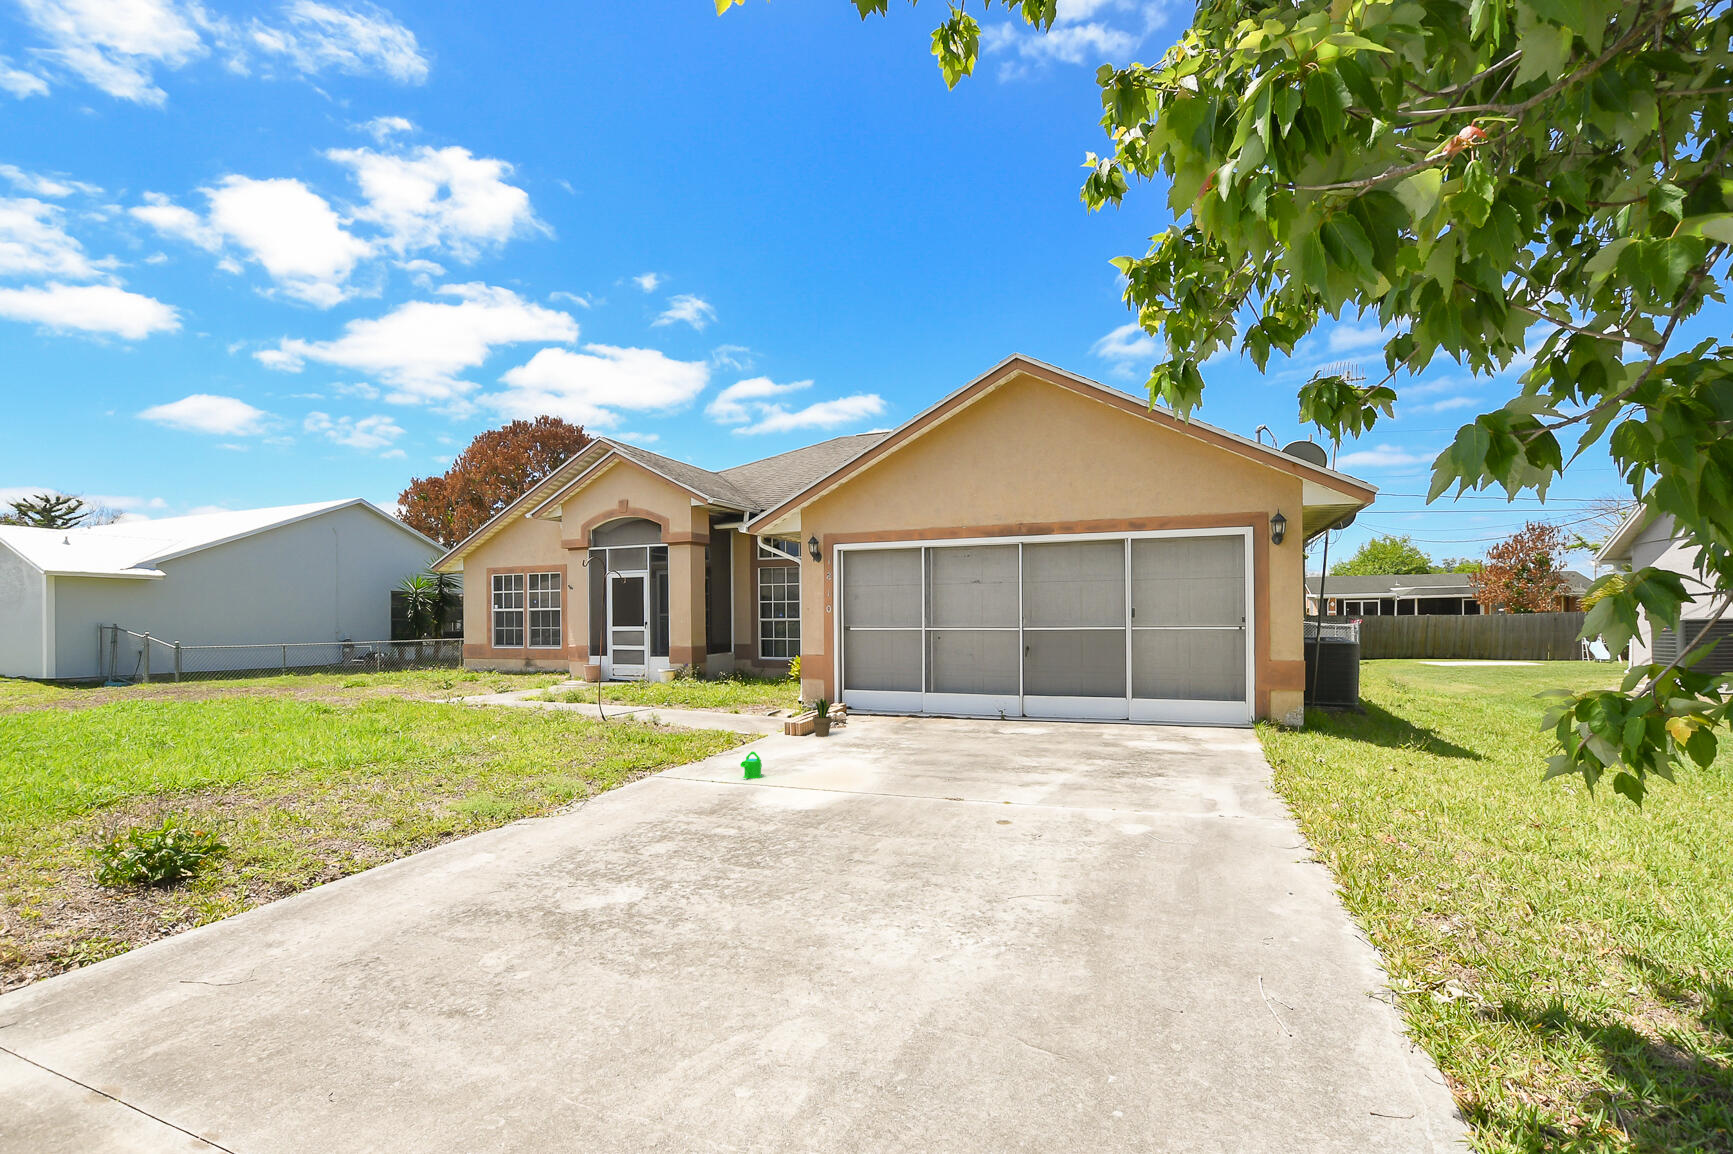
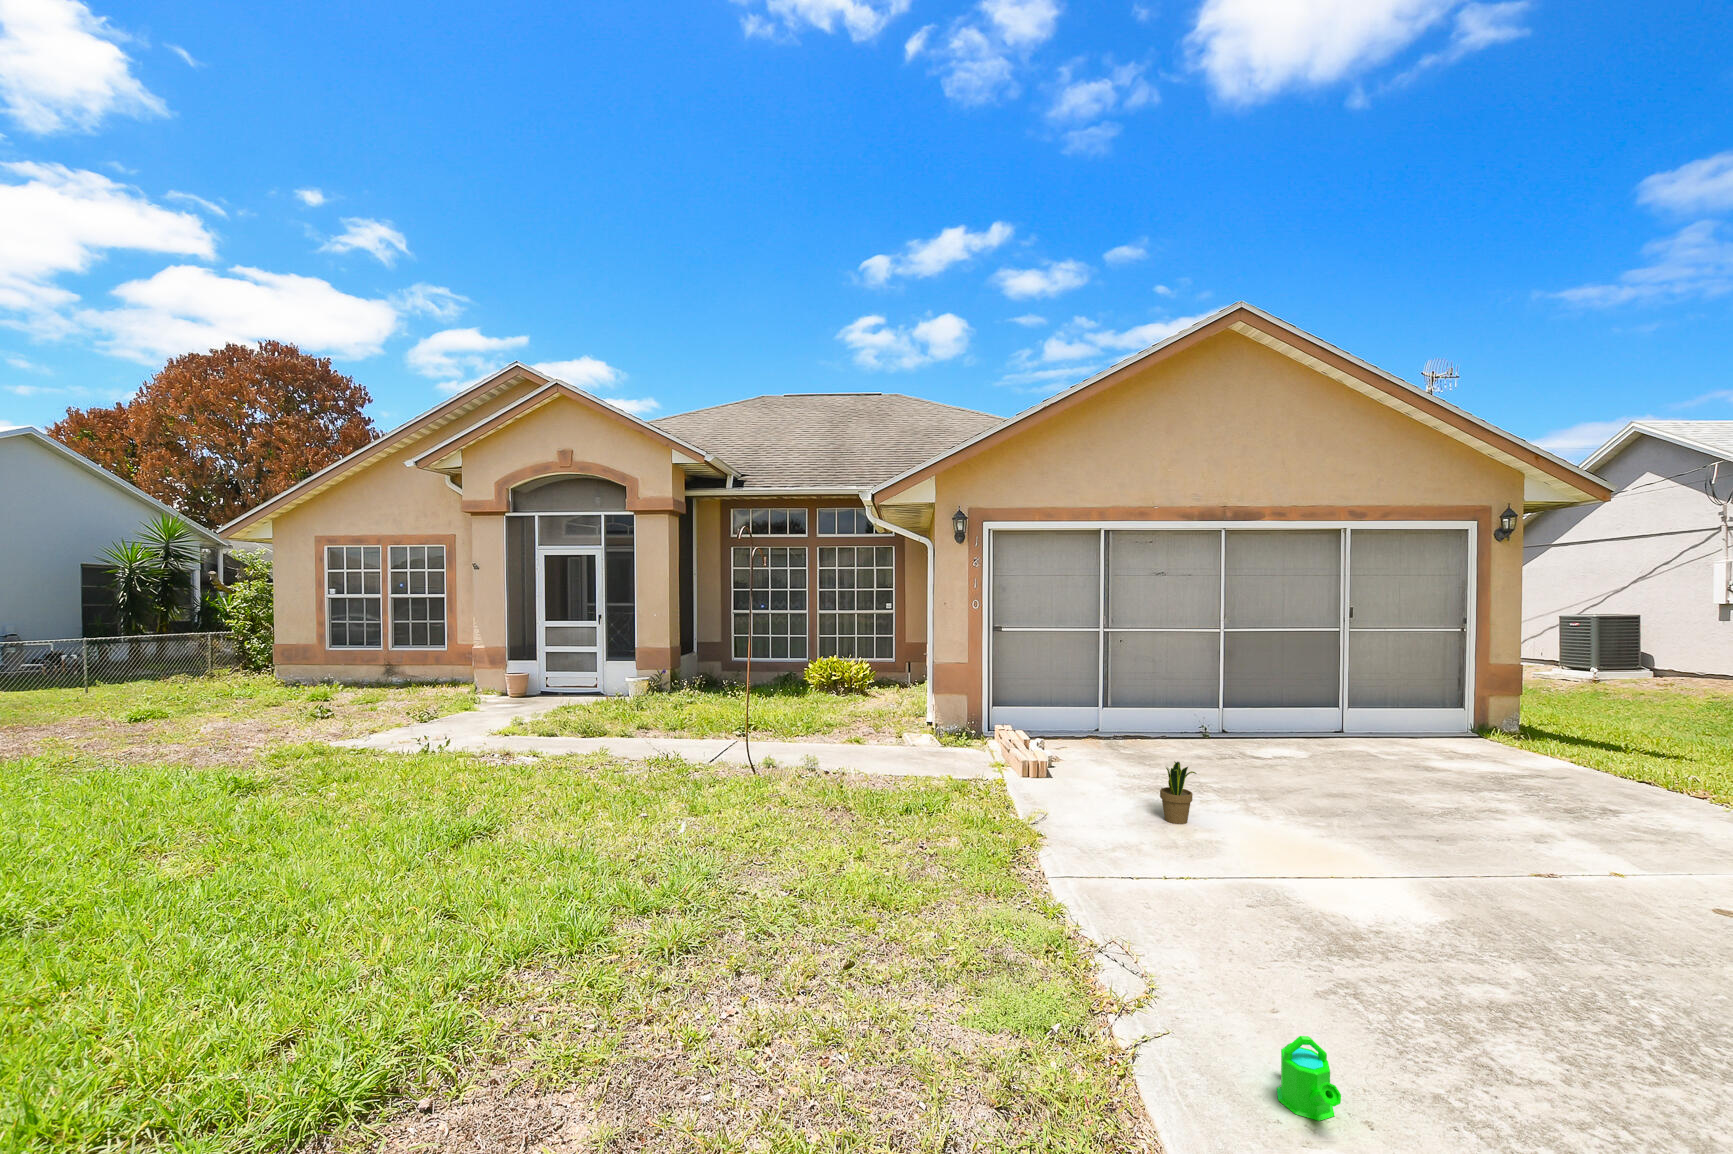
watering can: present [740,751,762,778] -> present [1277,1036,1341,1121]

